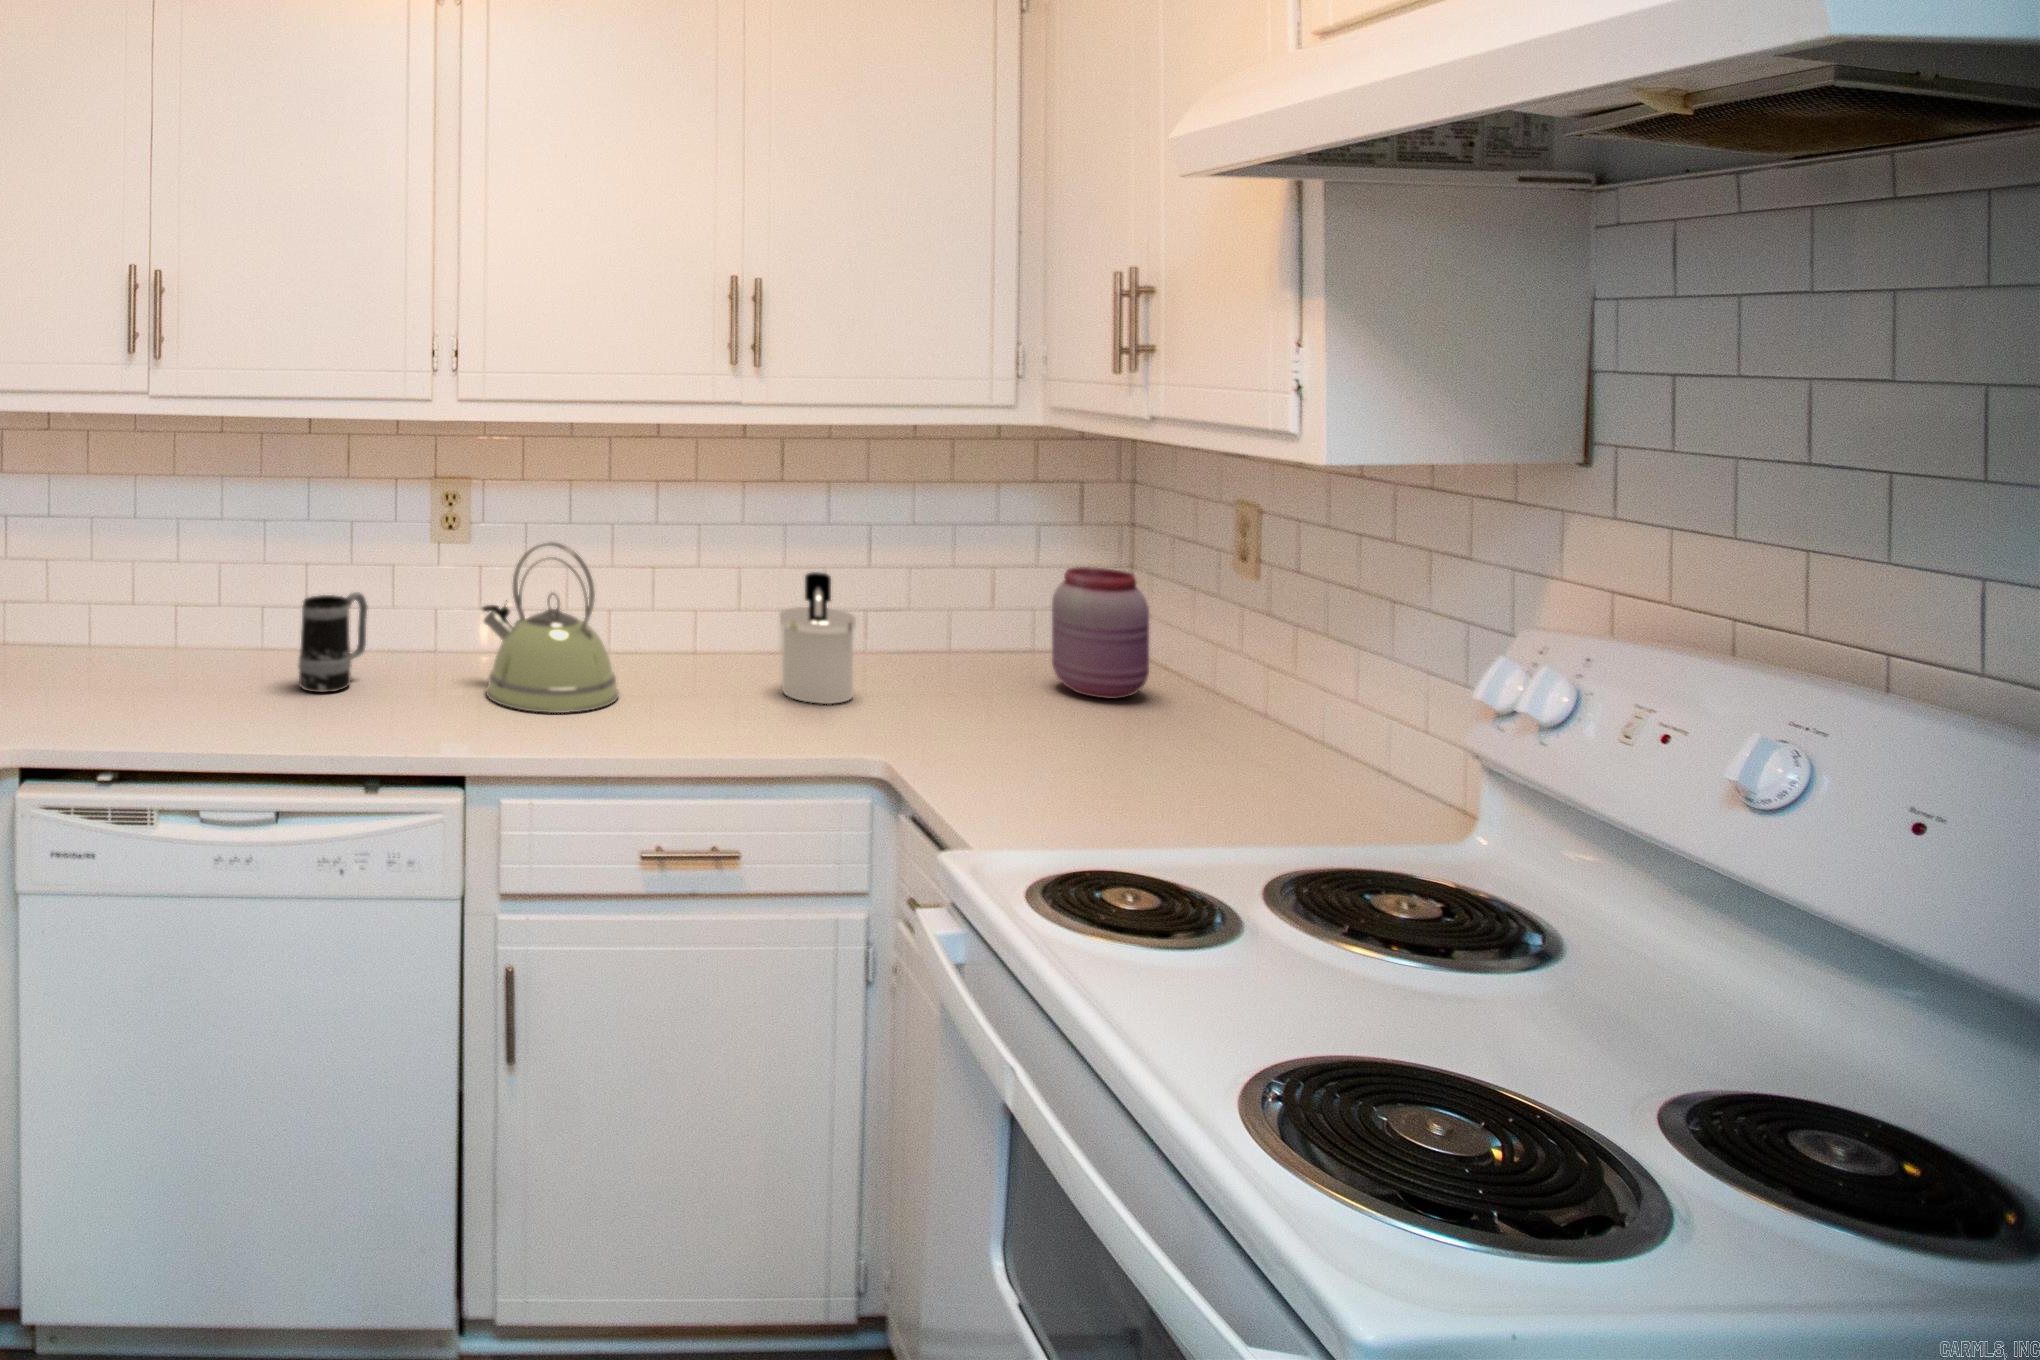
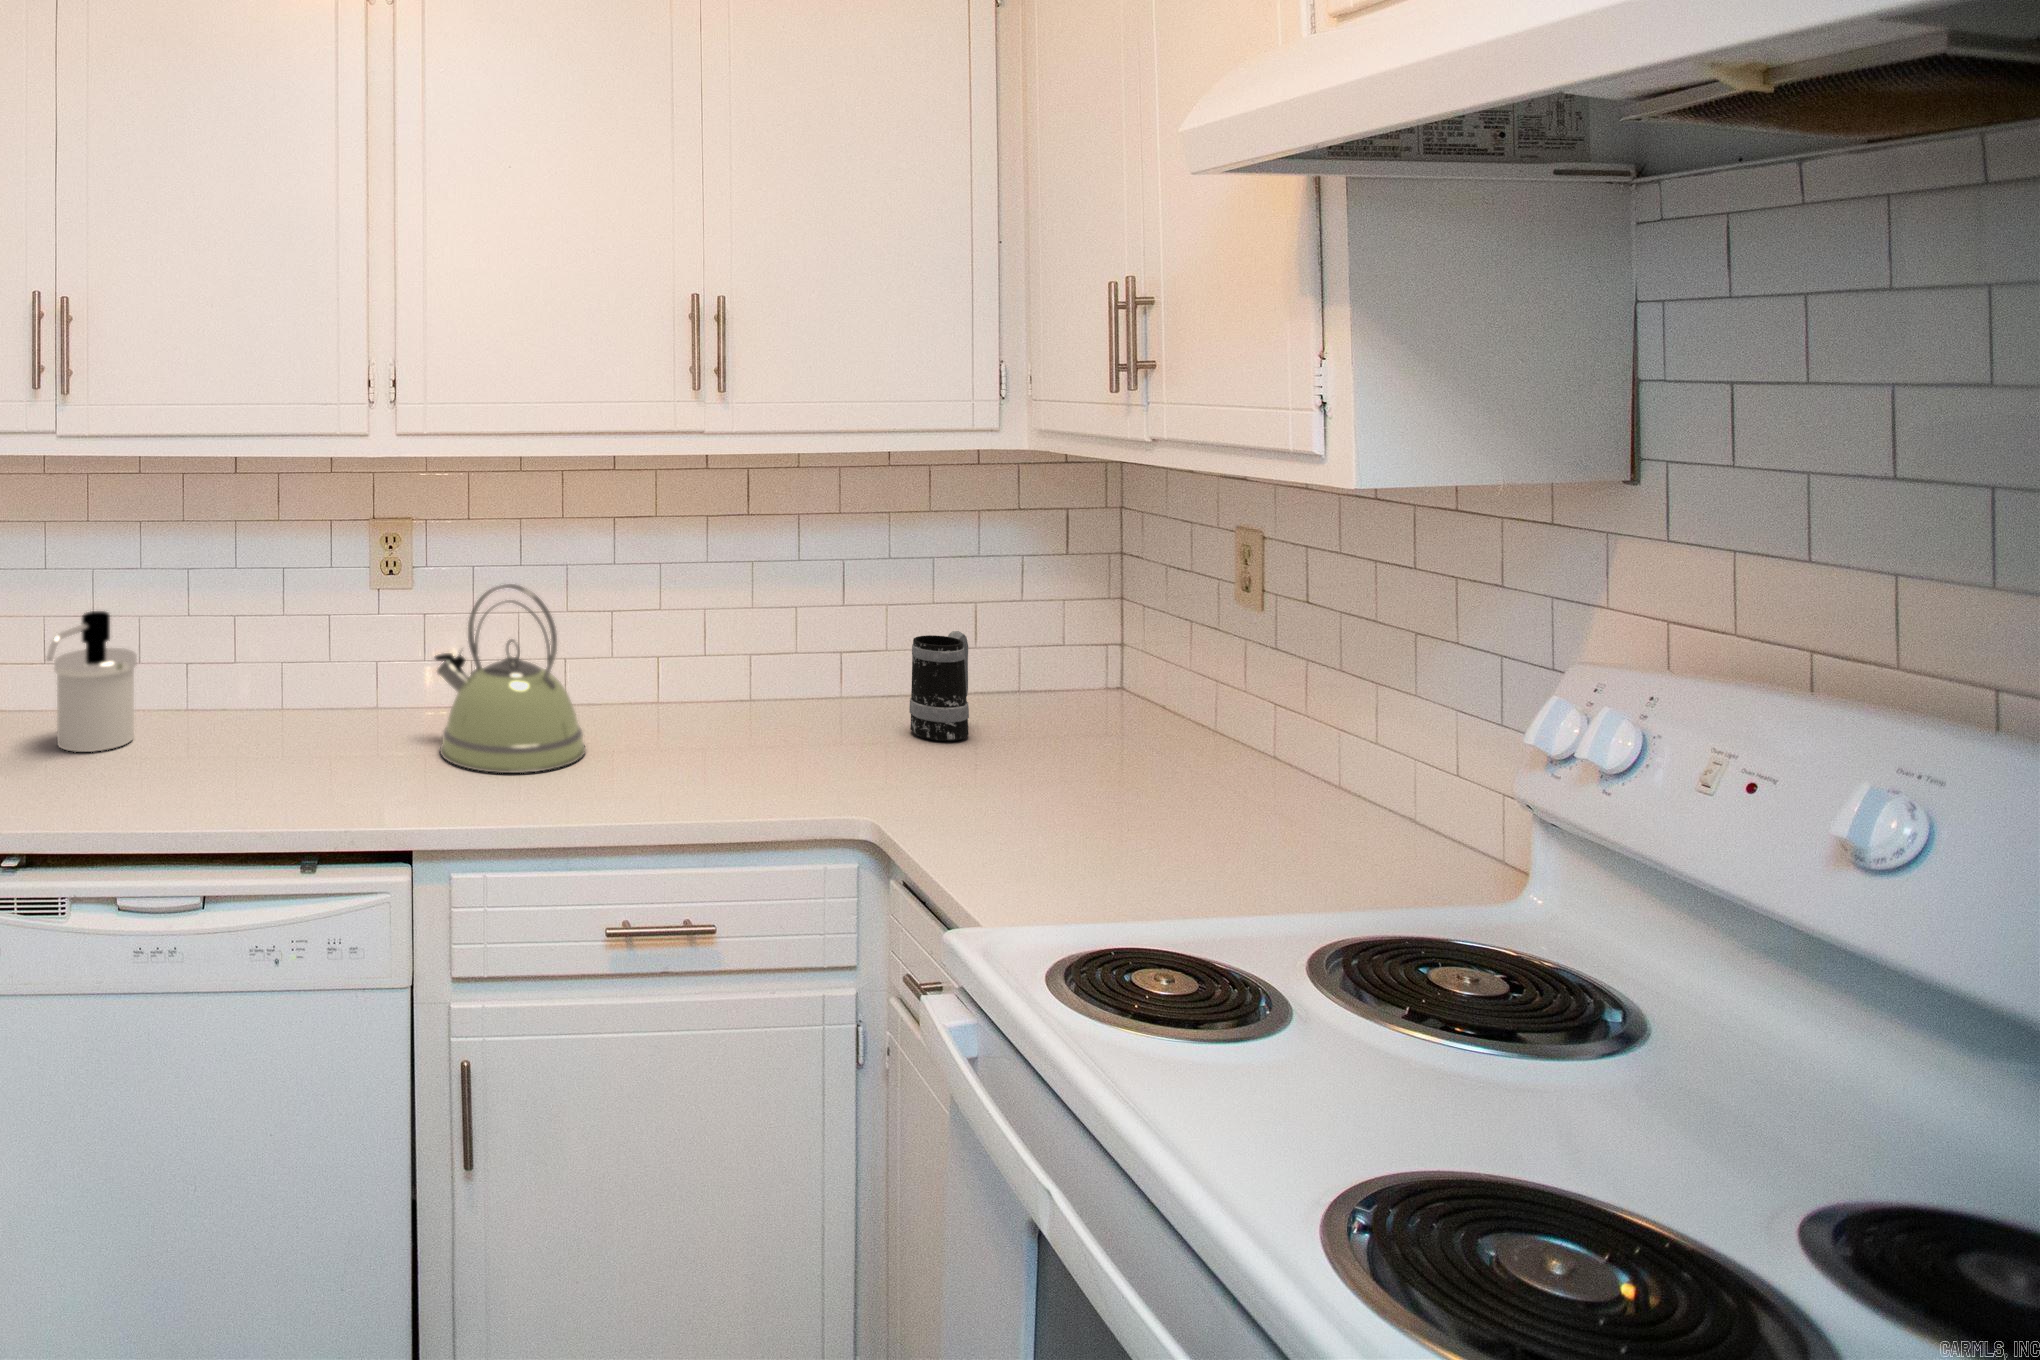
jar: present [1052,567,1149,699] -> none [1050,598,1156,740]
soap dispenser: present [780,572,856,704] -> present [47,611,137,752]
mug: present [299,592,367,692] -> present [909,631,969,741]

